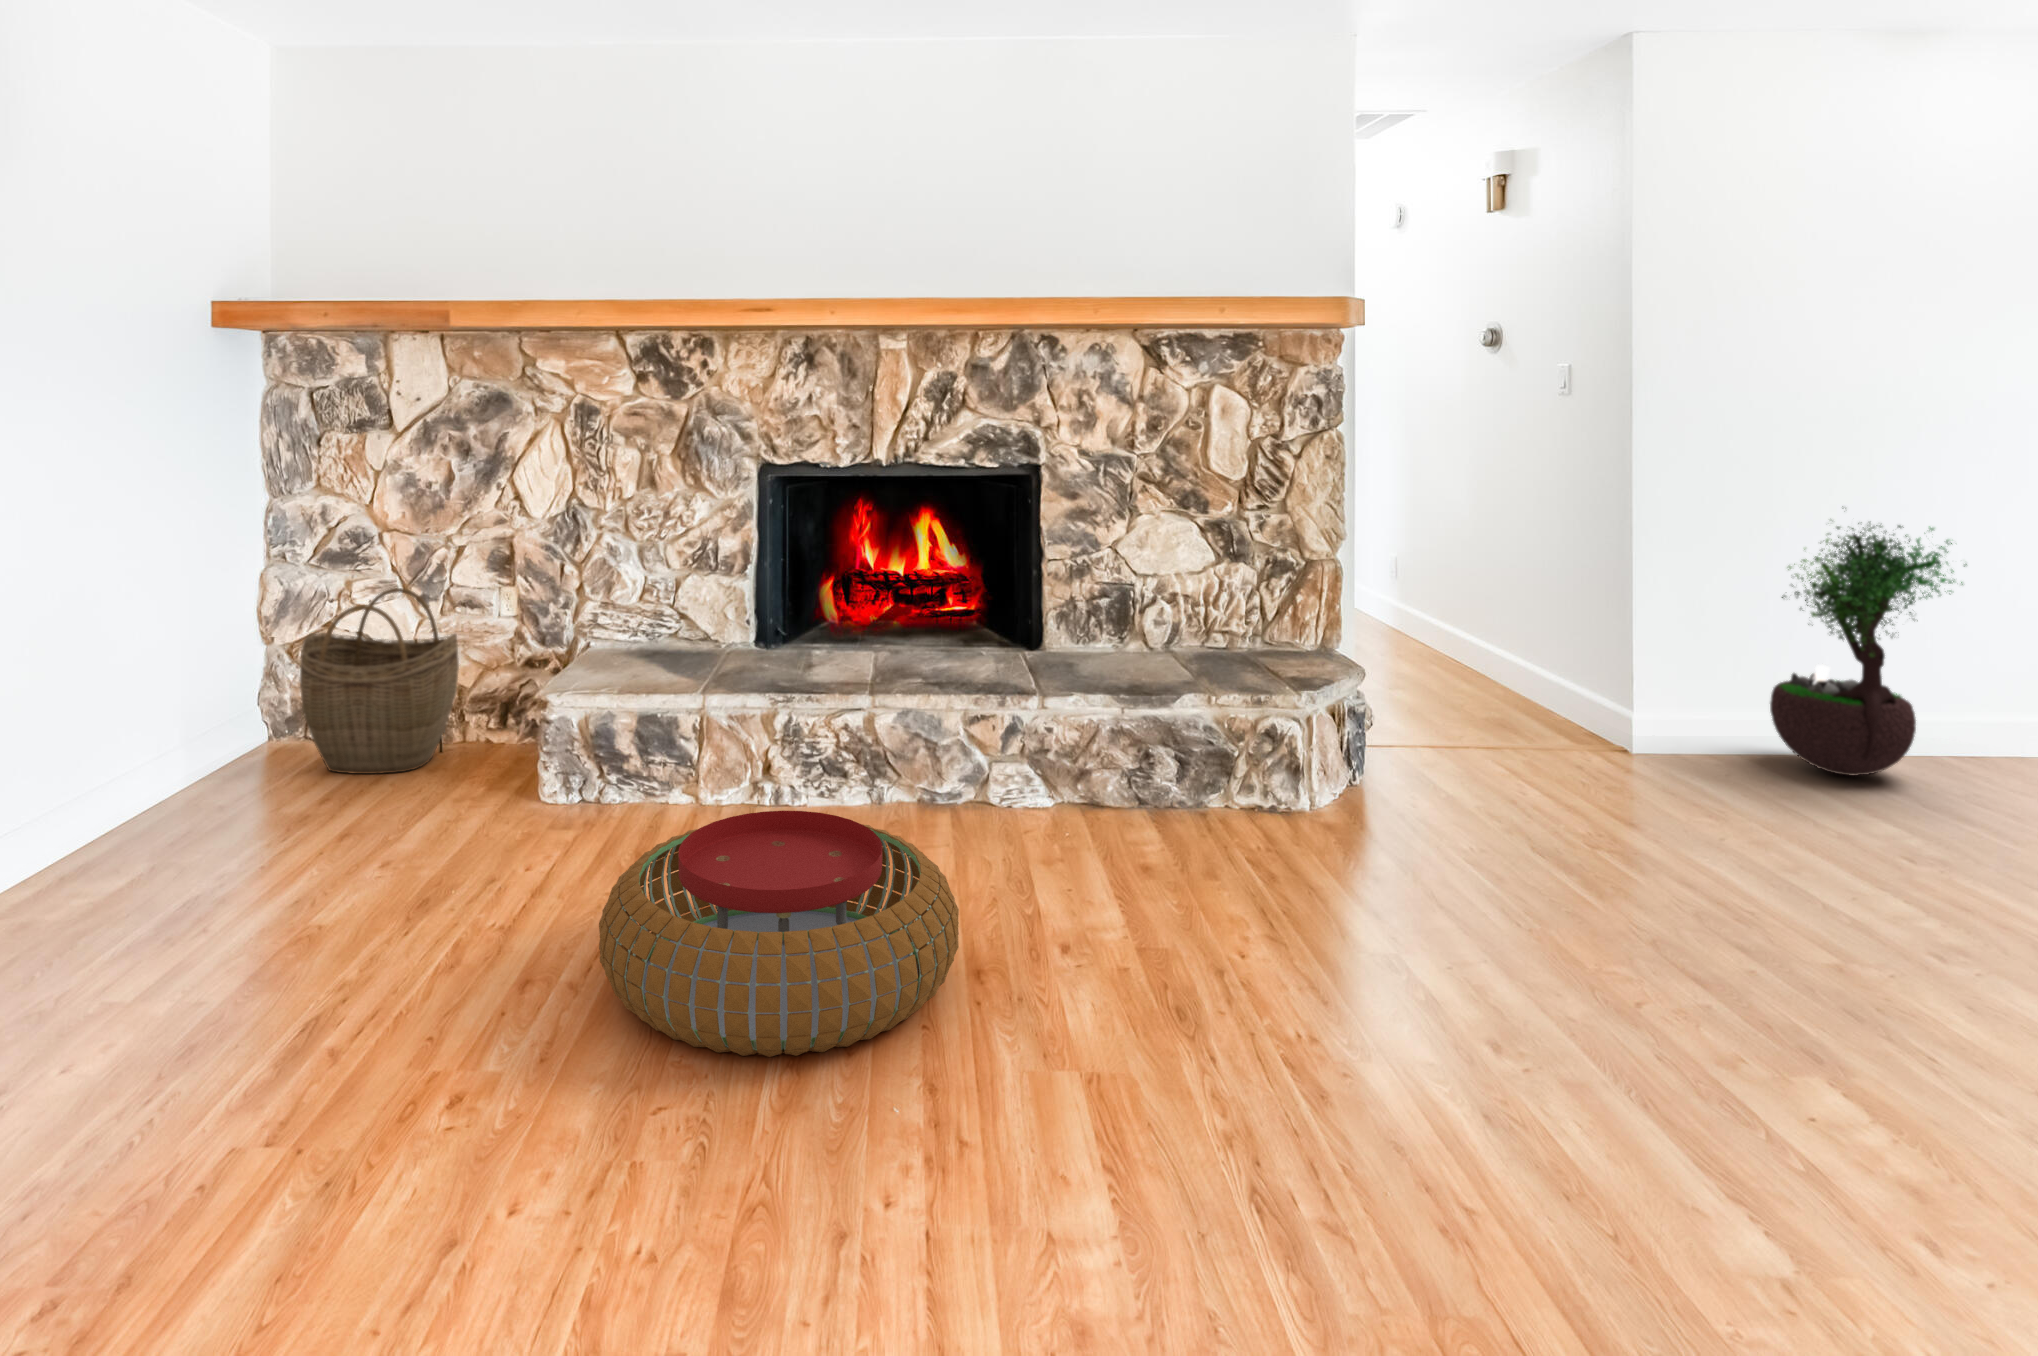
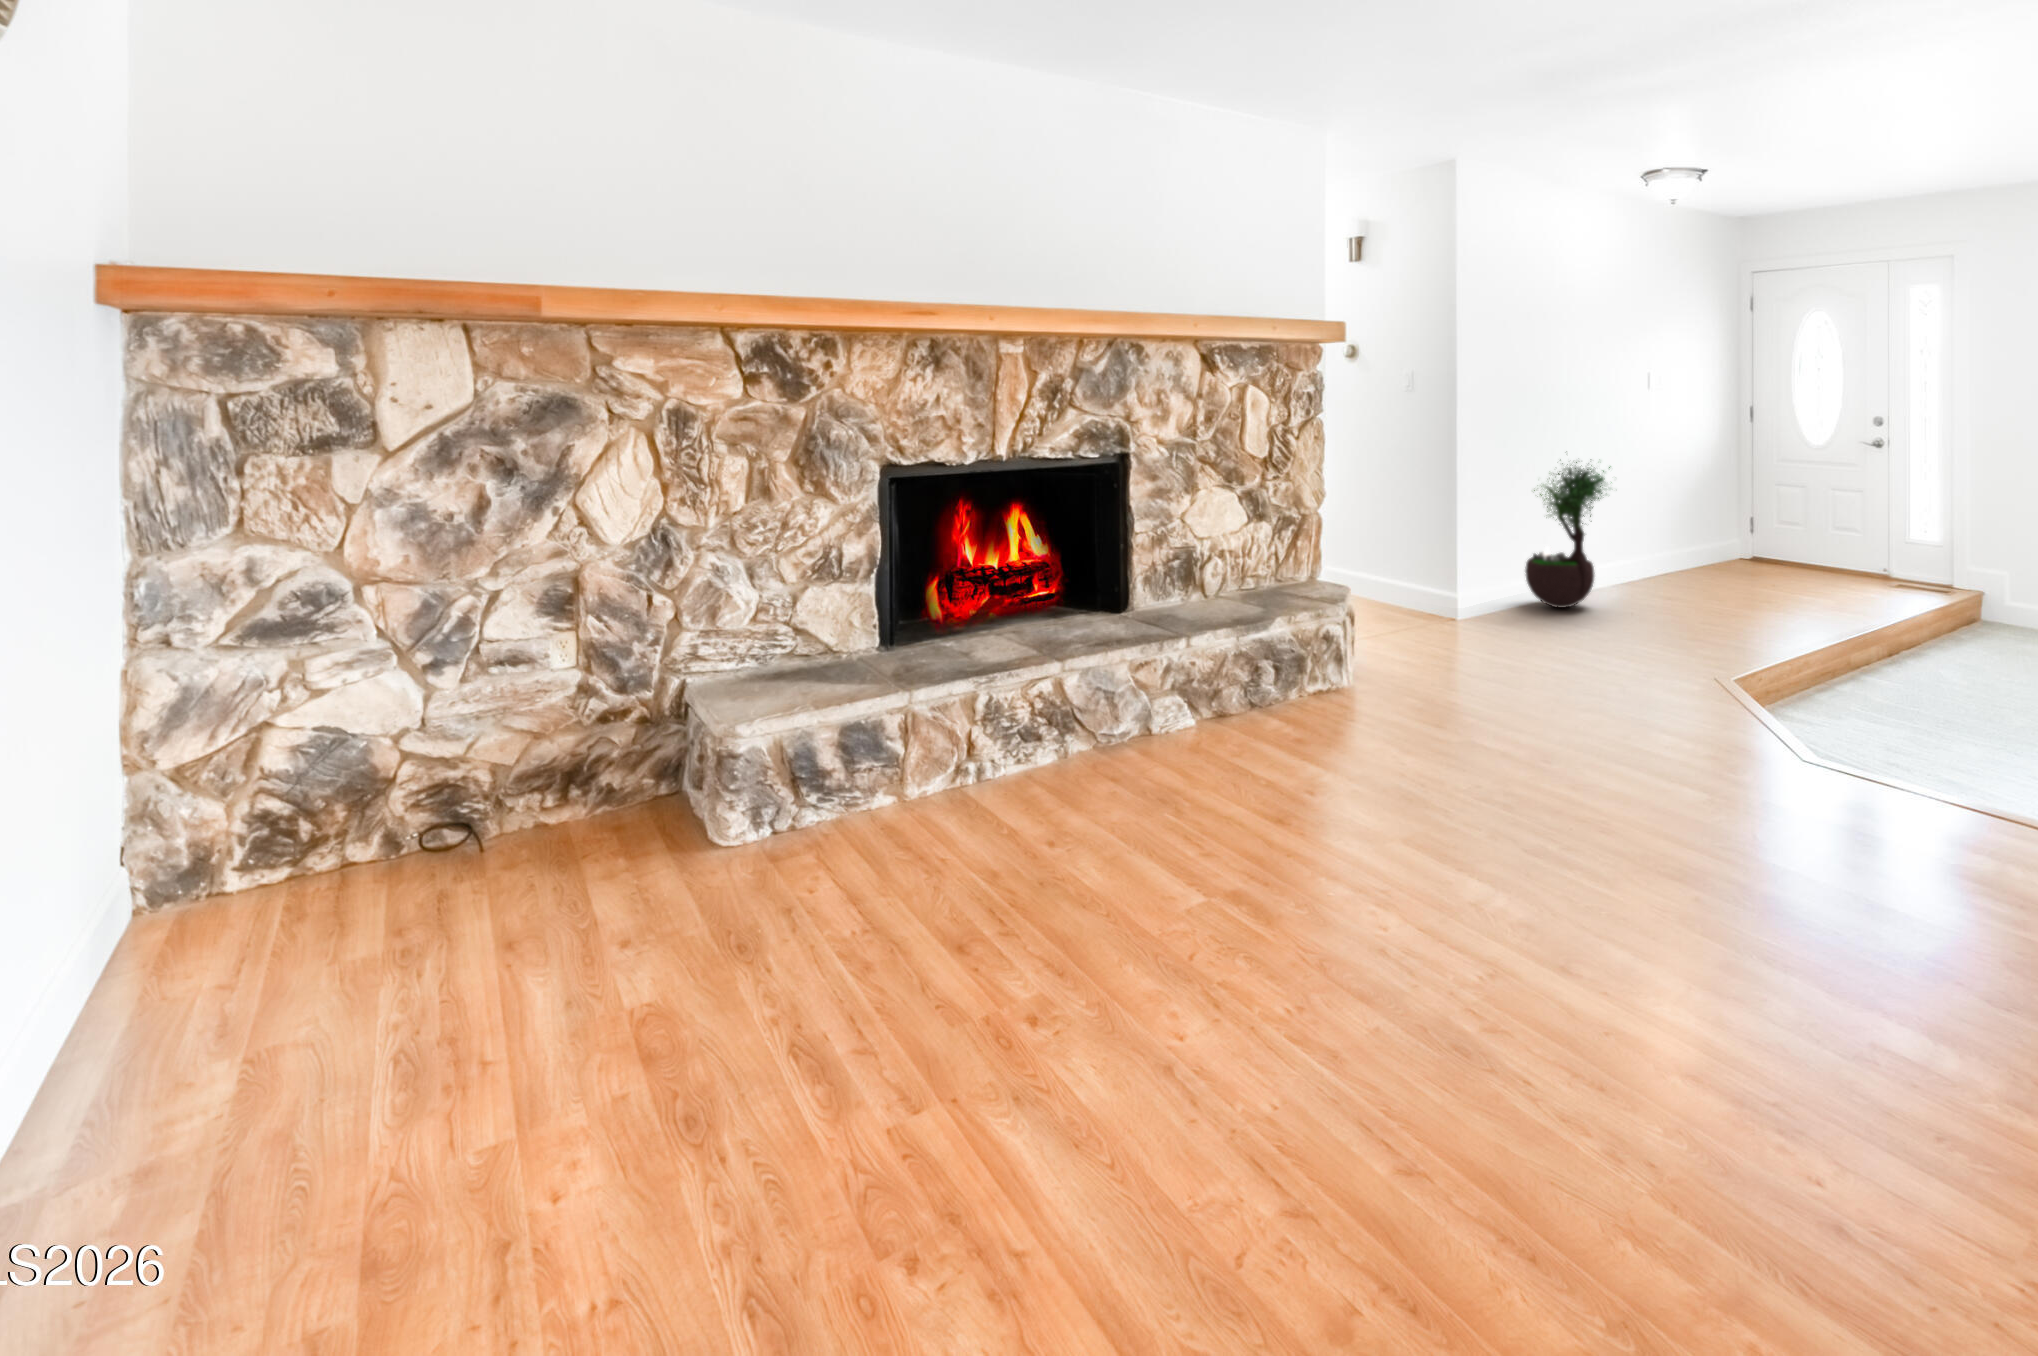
woven basket: present [300,588,459,774] -> none [265,650,531,917]
pouf: present [599,811,959,1057] -> none [1042,753,1379,992]

